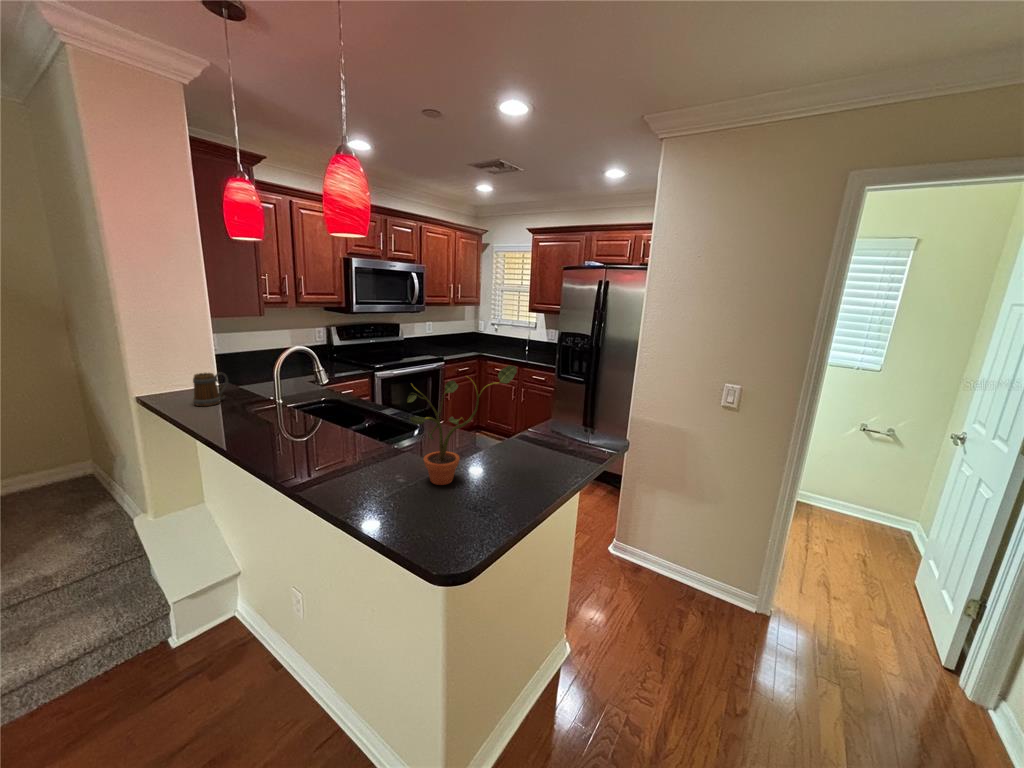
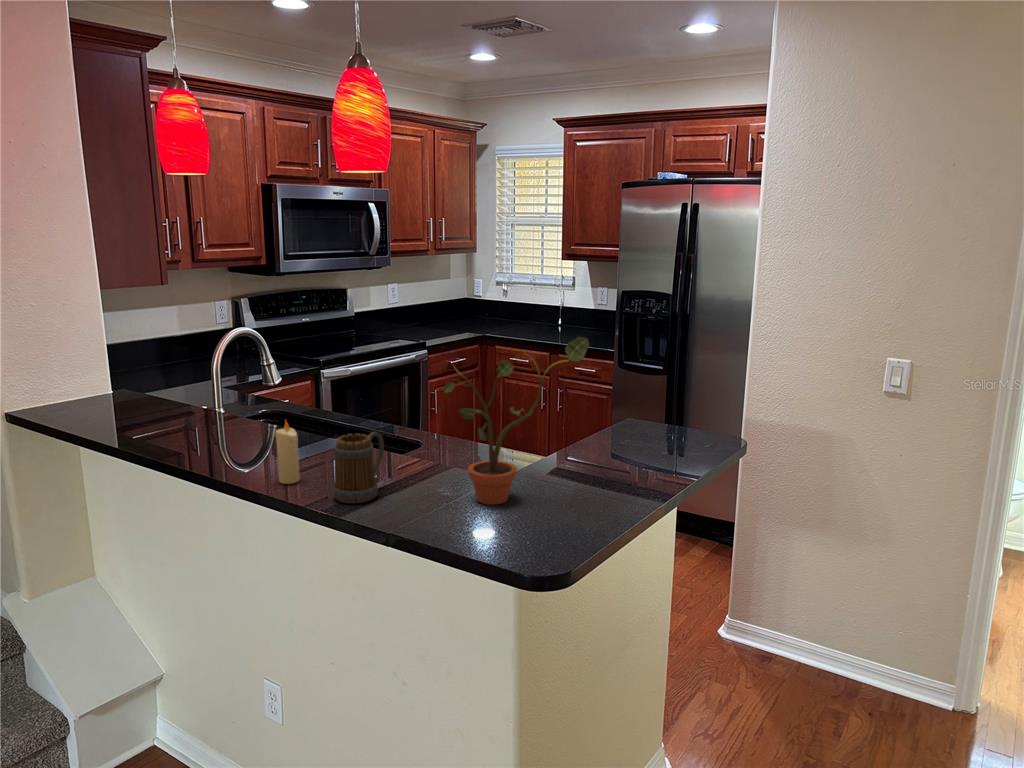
mug: present [193,373,228,406] -> present [333,432,384,503]
candle: none [291,414,310,461] -> present [275,420,300,484]

